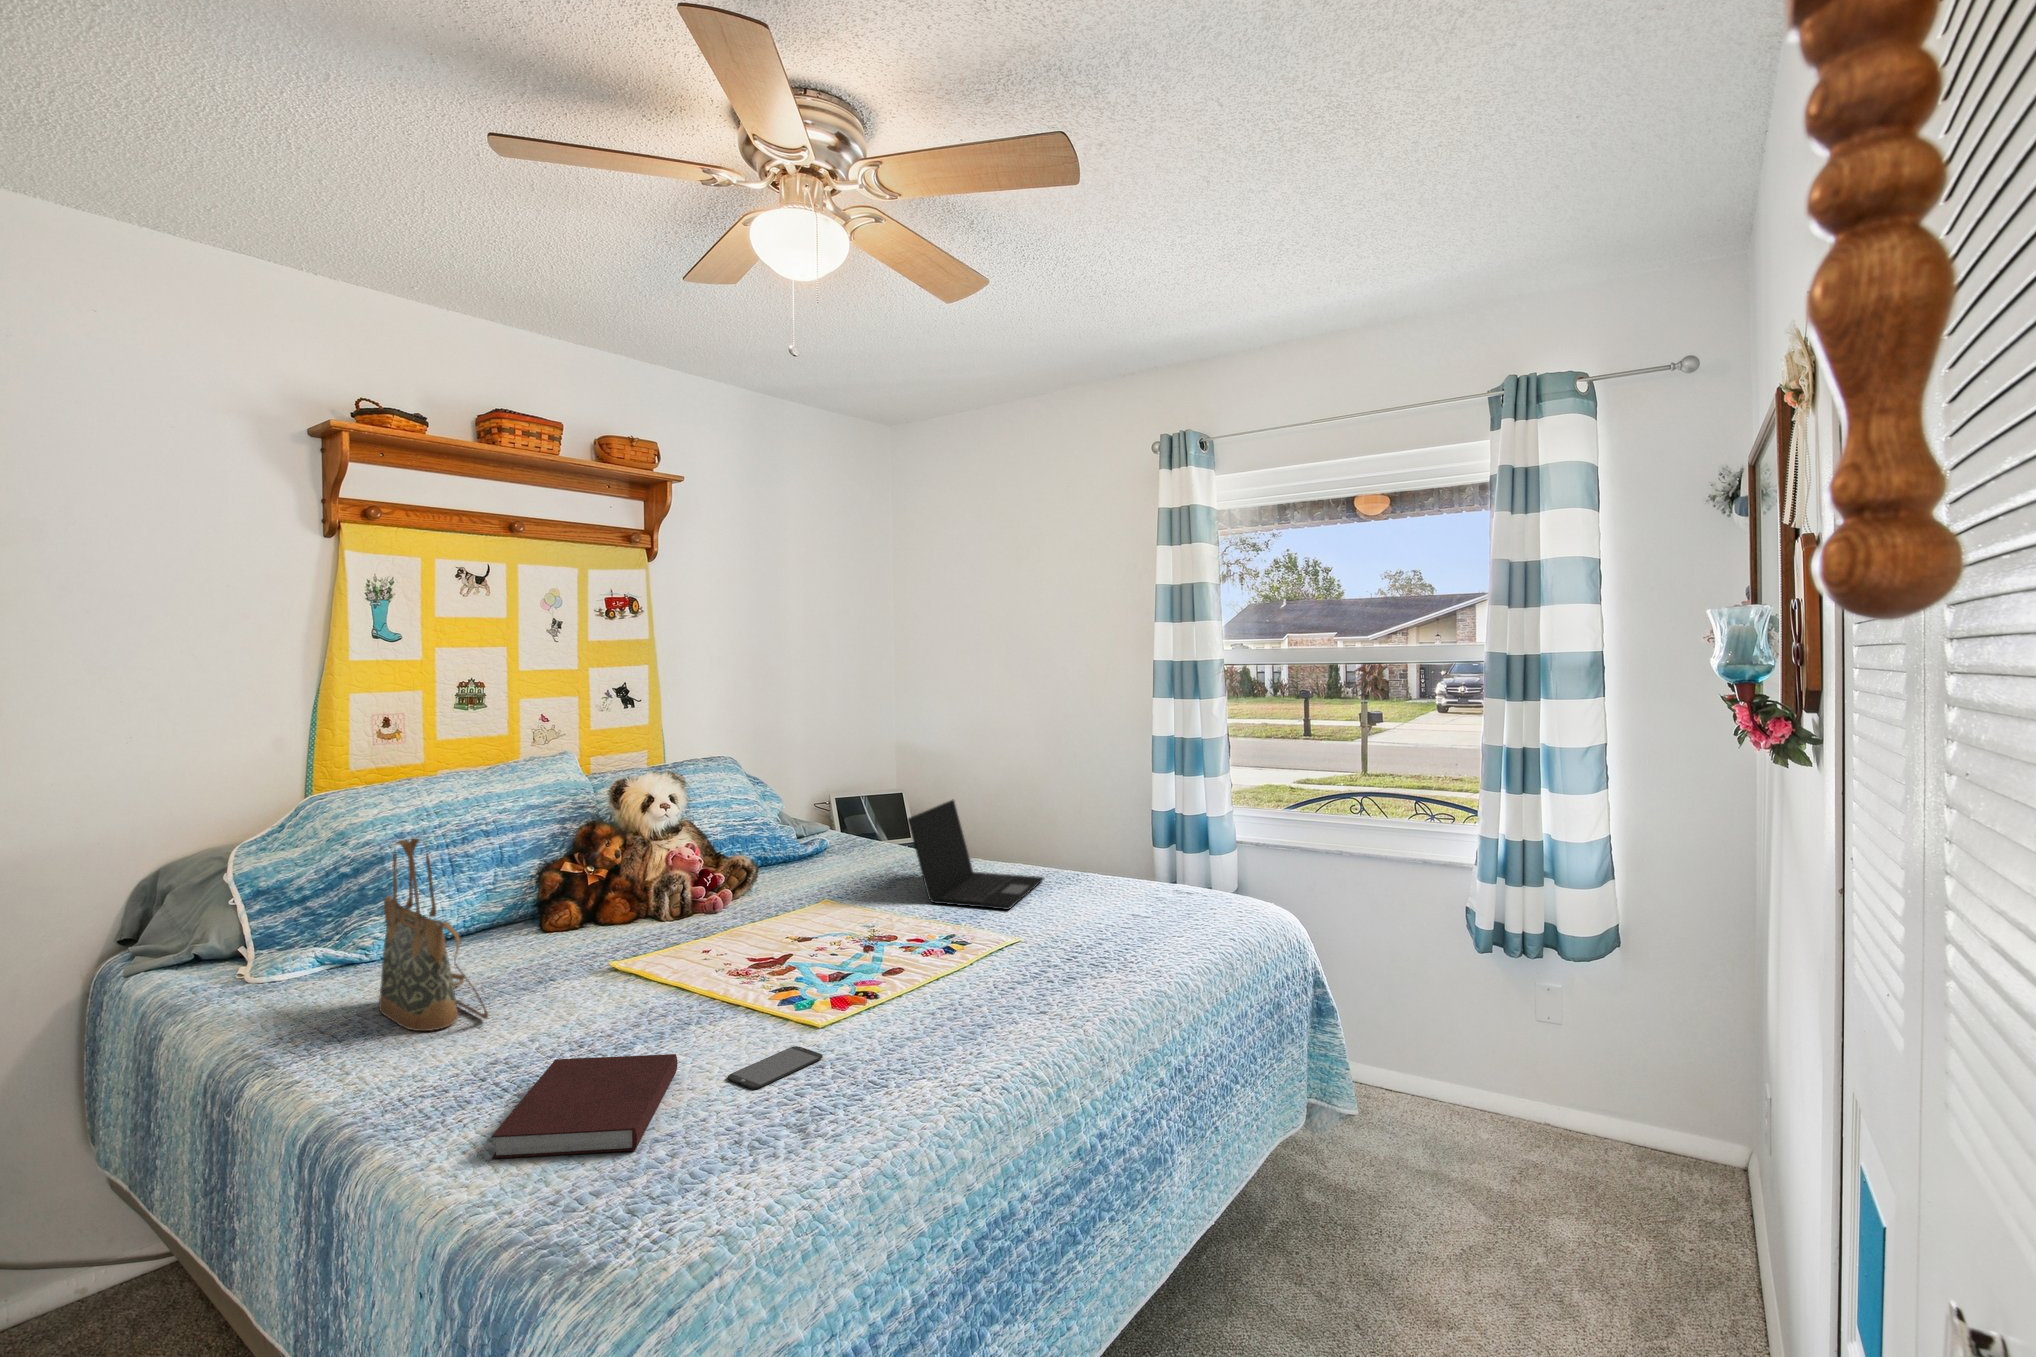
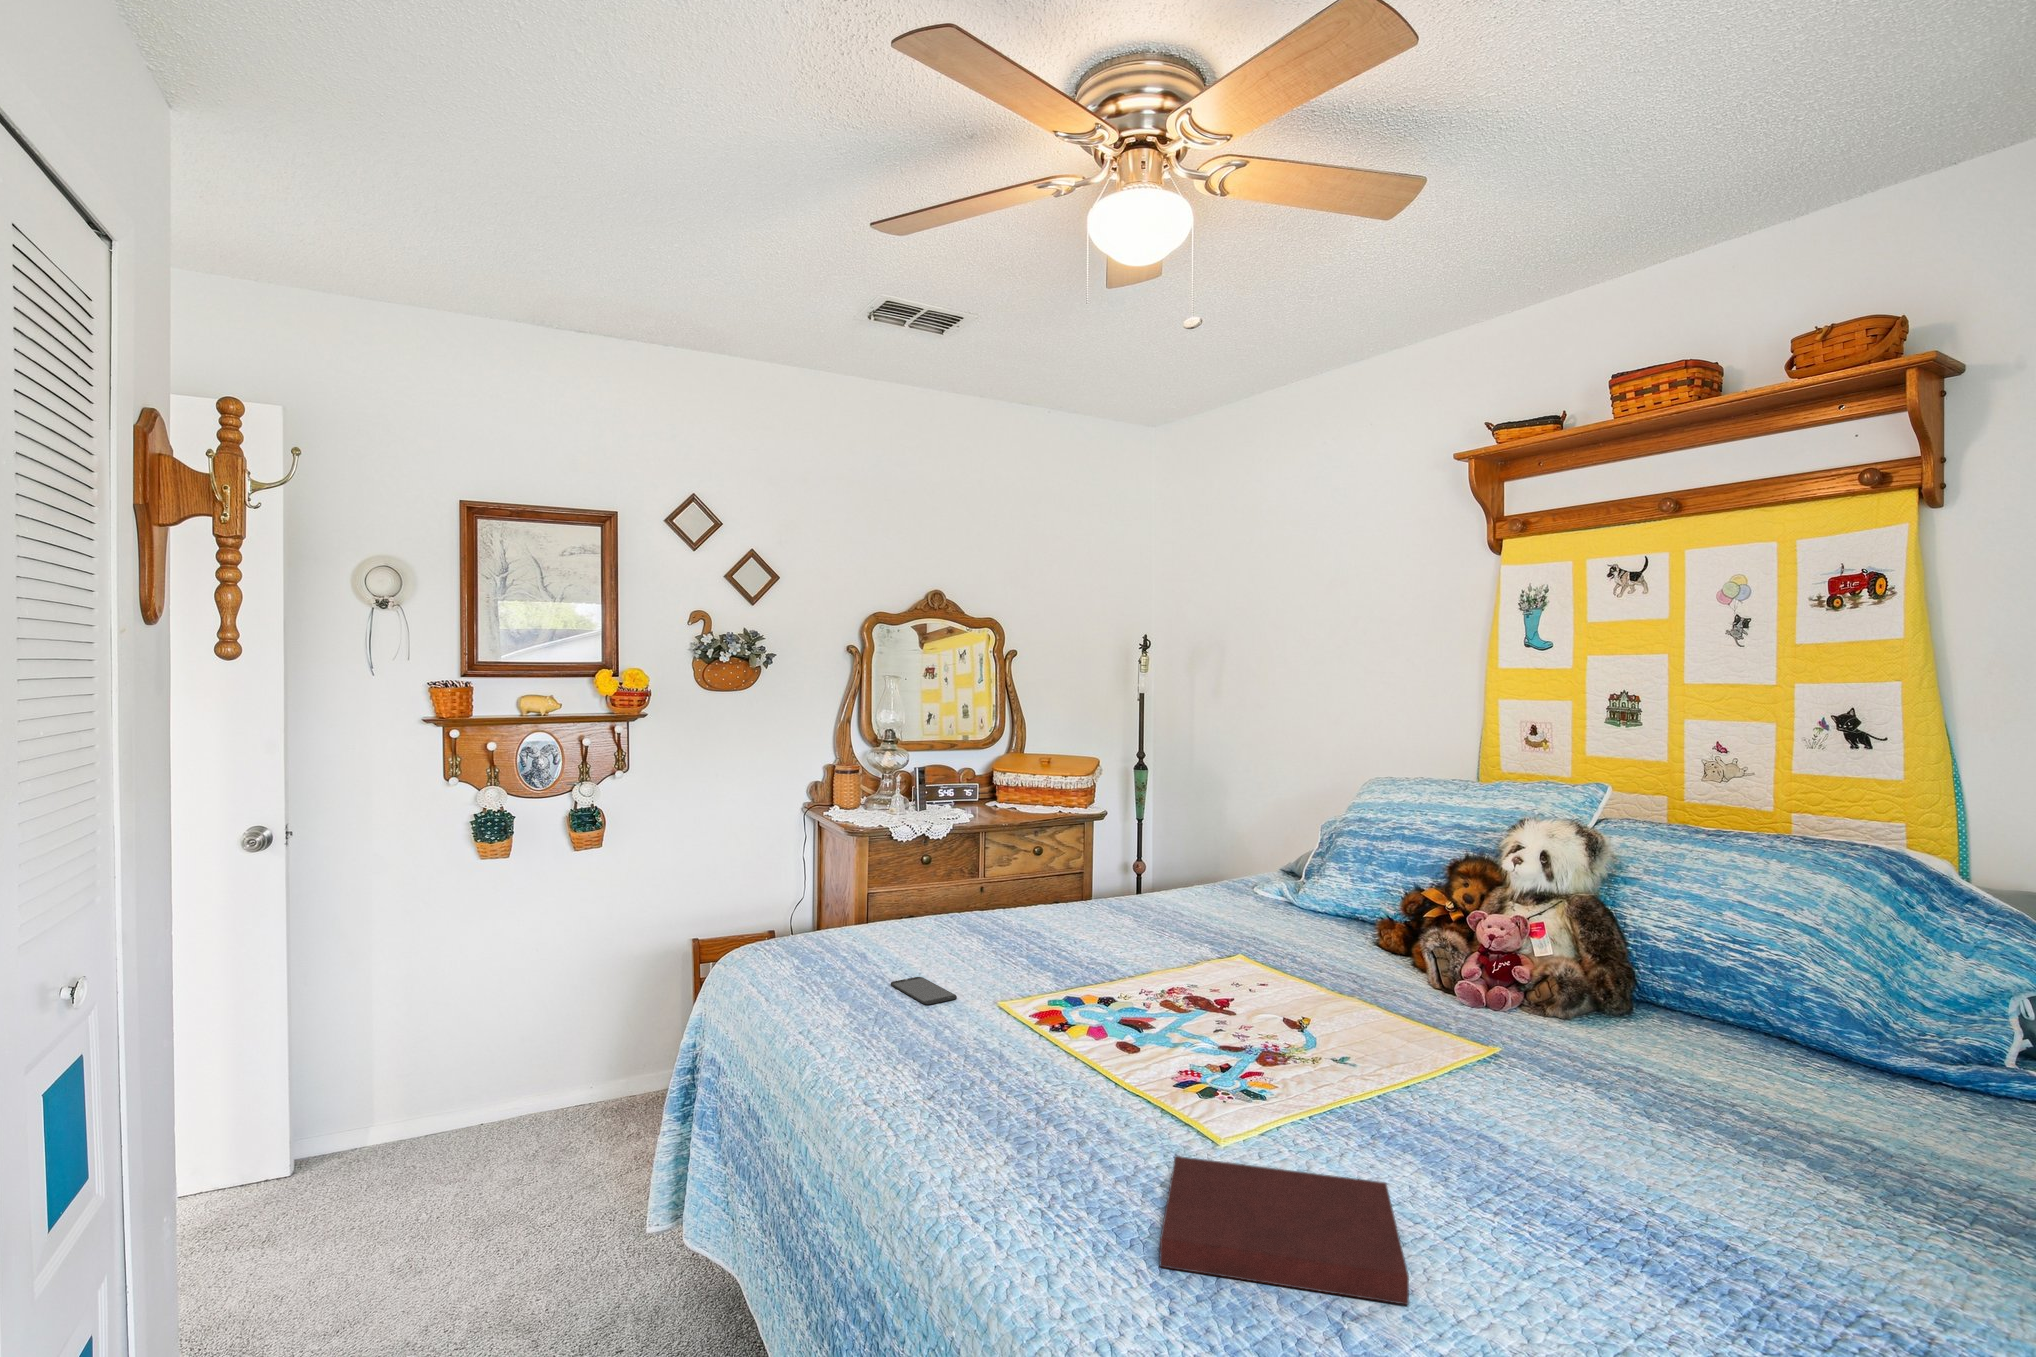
laptop: present [908,799,1044,909] -> none [1507,948,1878,1291]
handbag: present [379,838,489,1031] -> none [1073,787,1205,928]
notebook: present [491,1054,678,1158] -> present [1160,1156,1409,1305]

